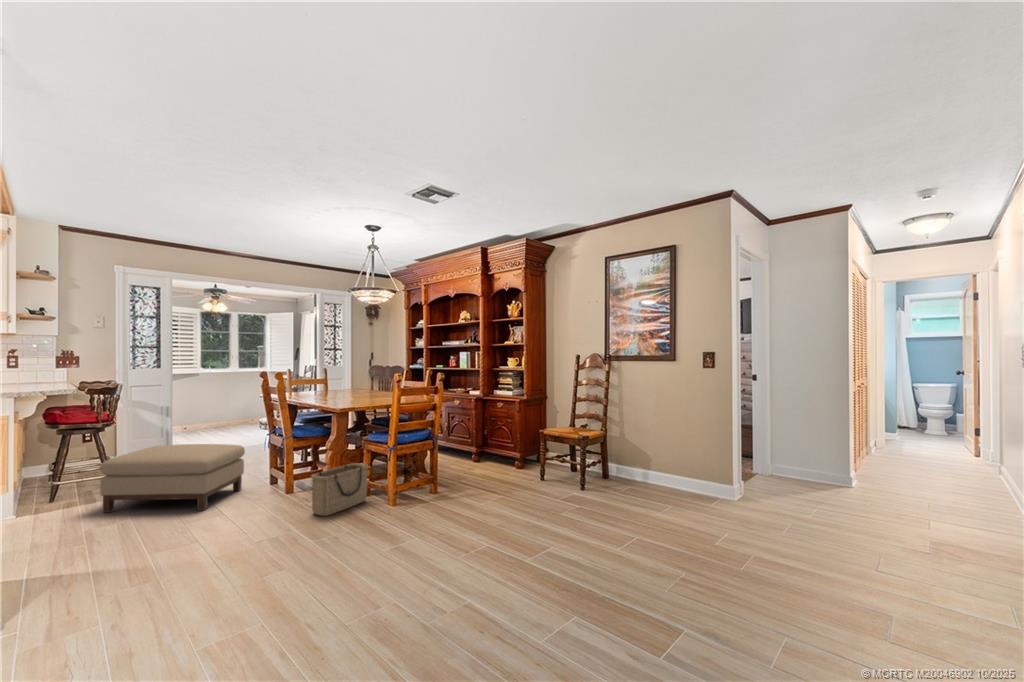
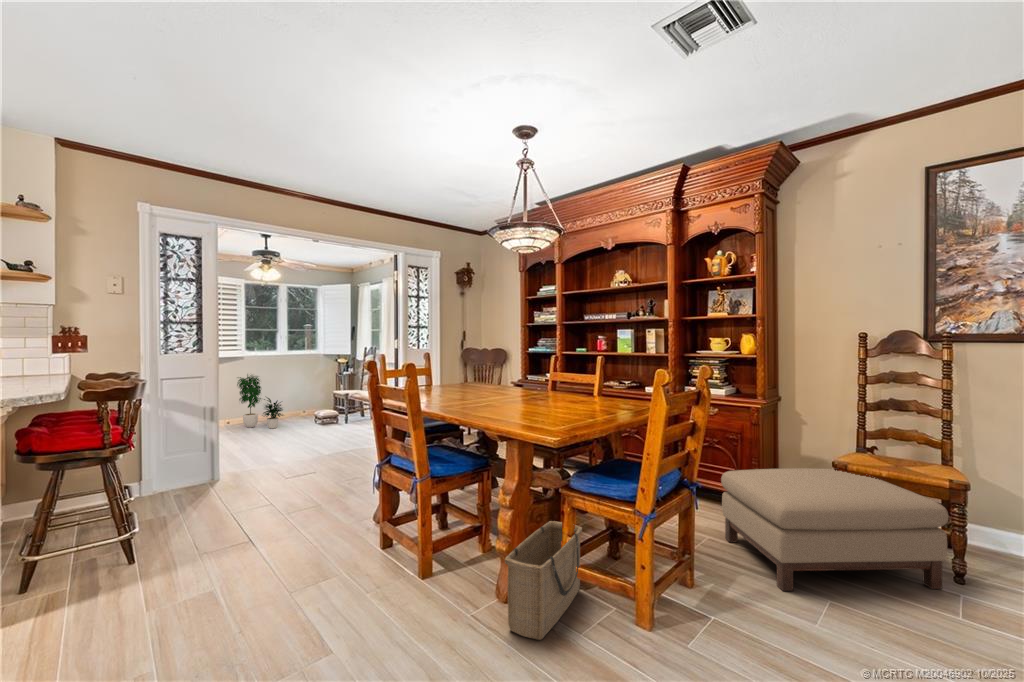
potted plant: none [191,383,231,428] -> present [237,375,283,429]
ottoman: present [100,444,245,513] -> present [721,468,948,591]

